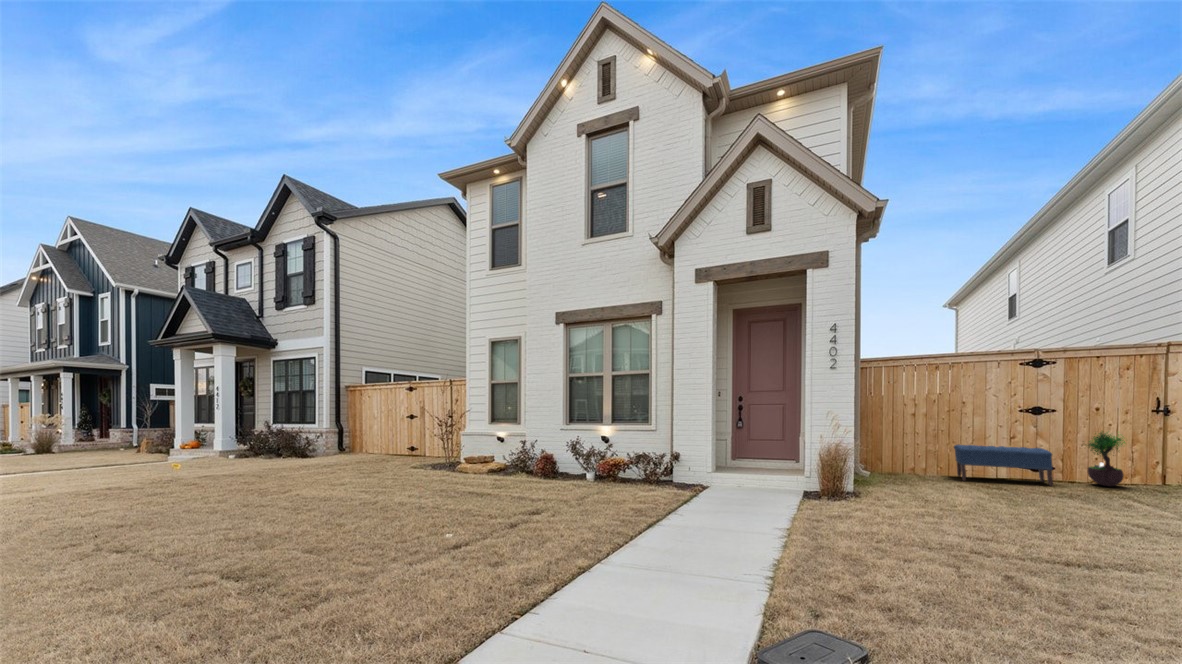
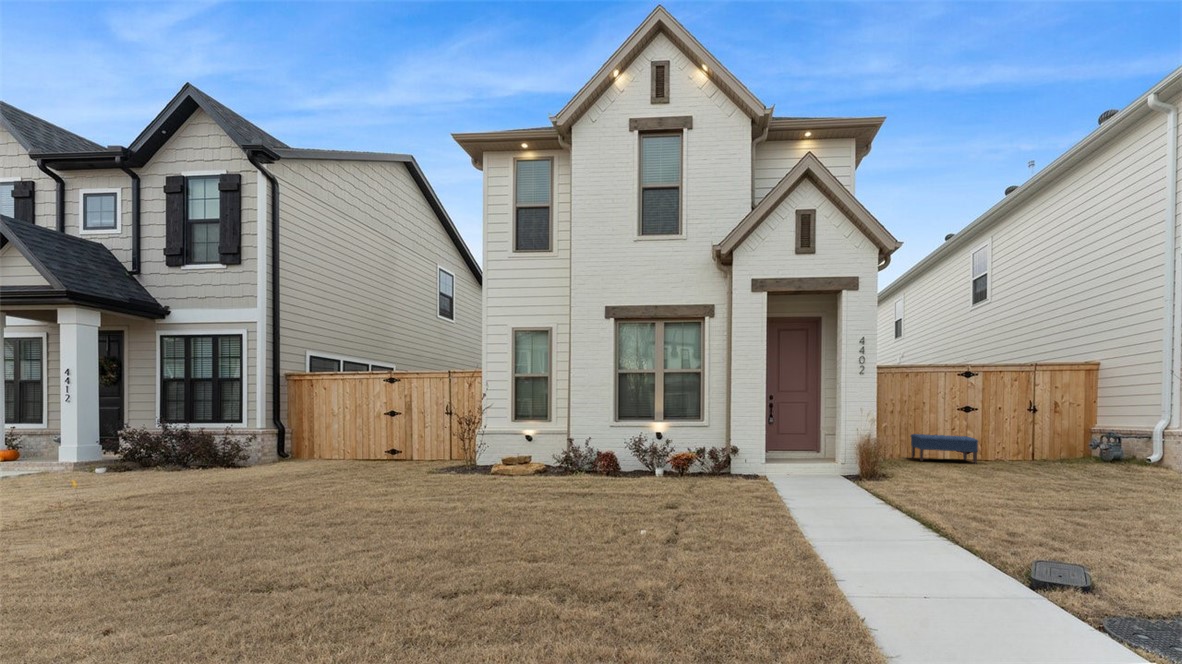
potted tree: present [1087,431,1125,486] -> none [992,422,1021,462]

